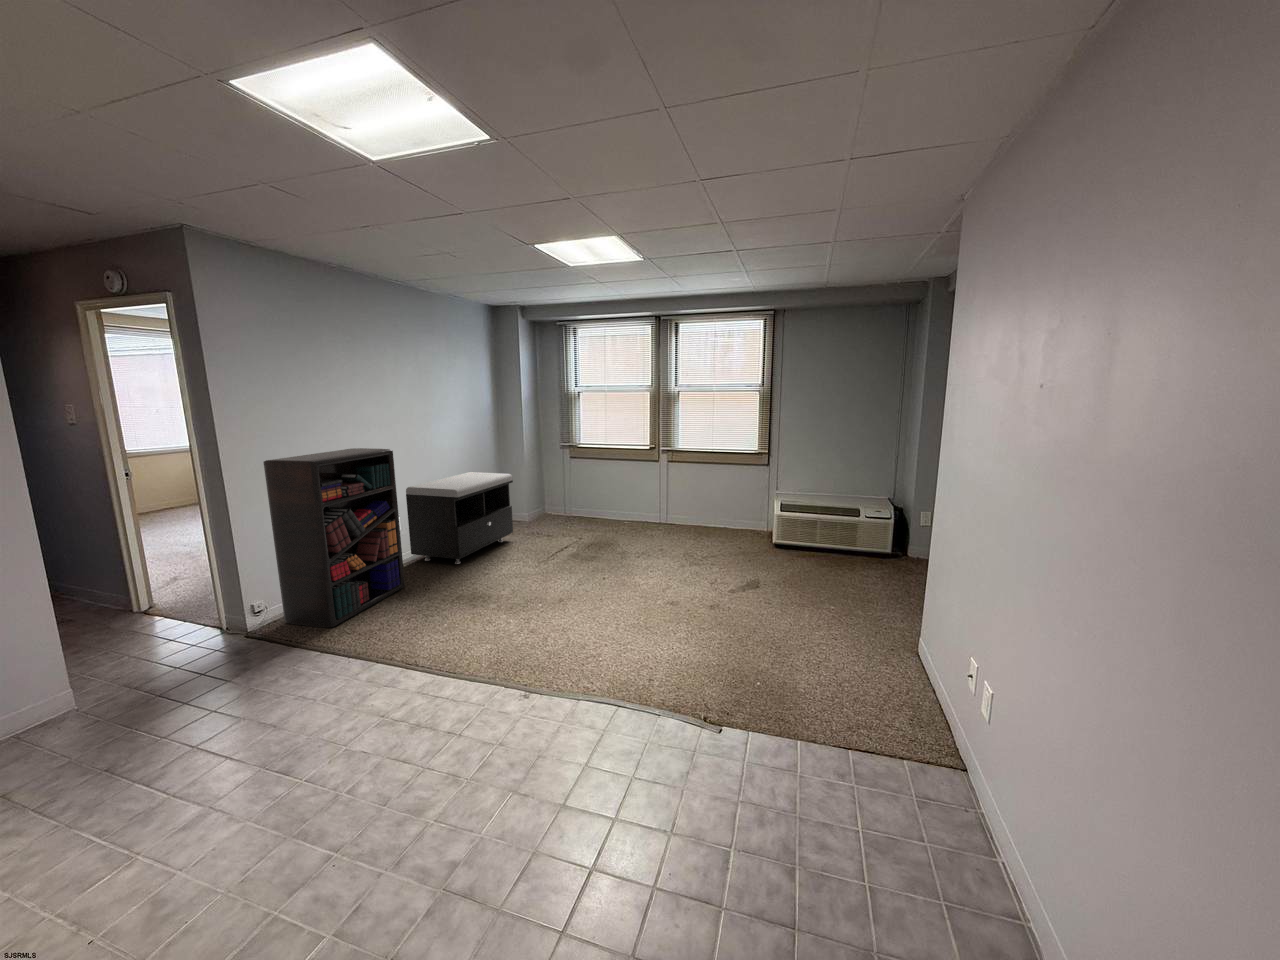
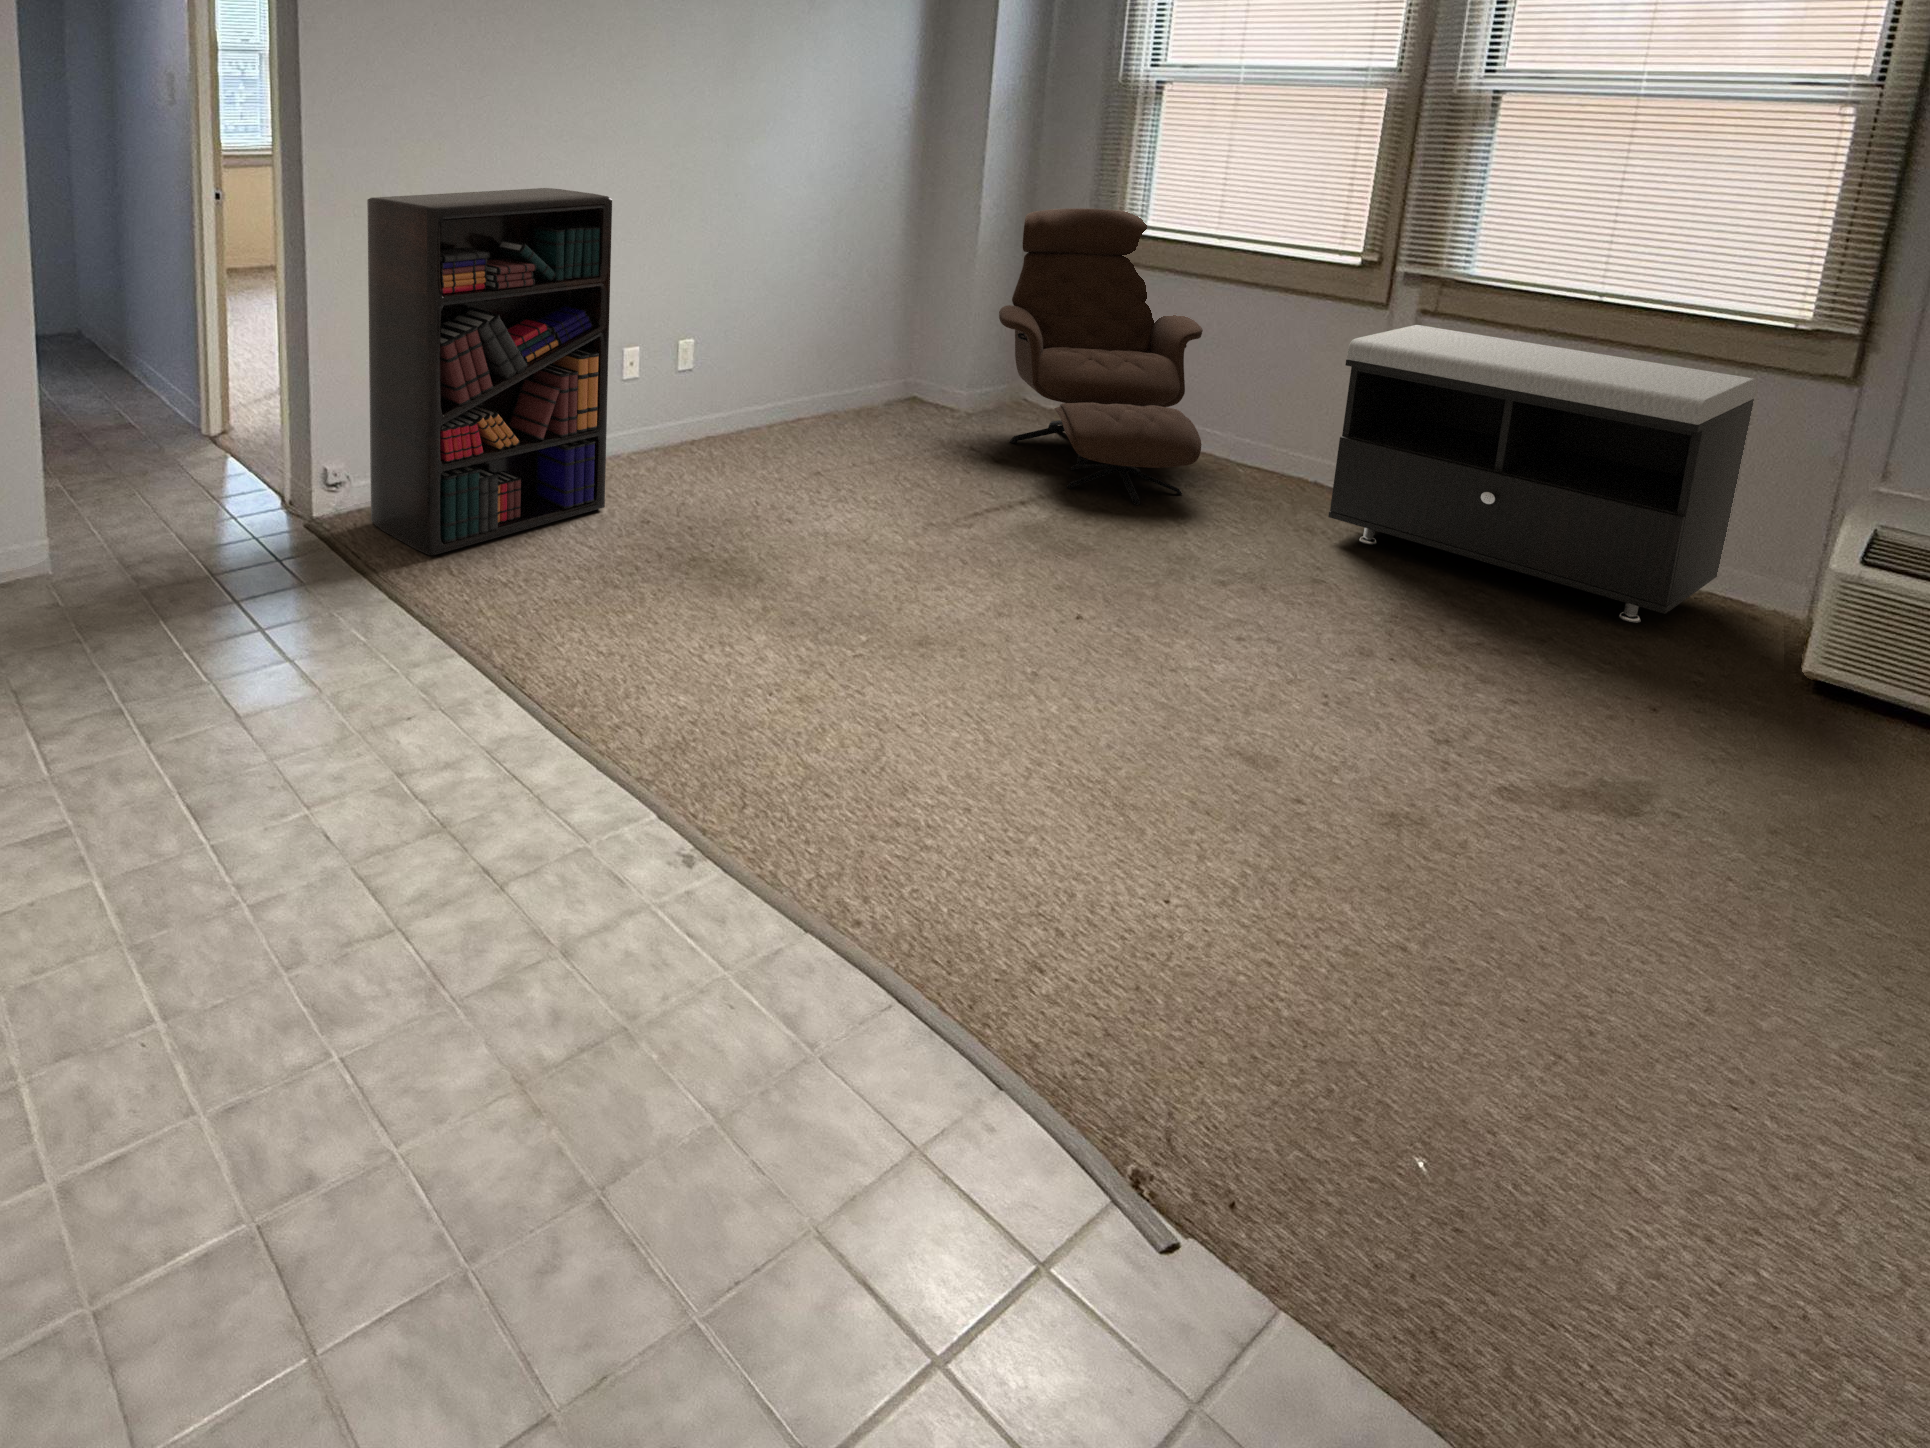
lounge chair: none [537,439,616,539] -> present [999,208,1203,505]
storage bench: present [406,472,513,564] -> present [1328,325,1756,623]

